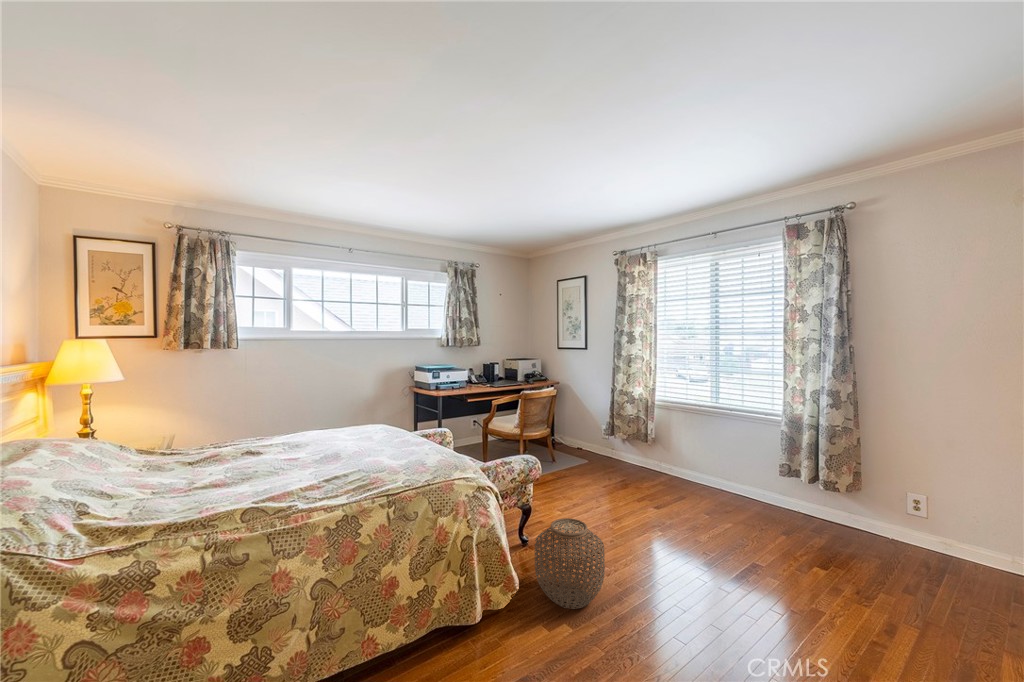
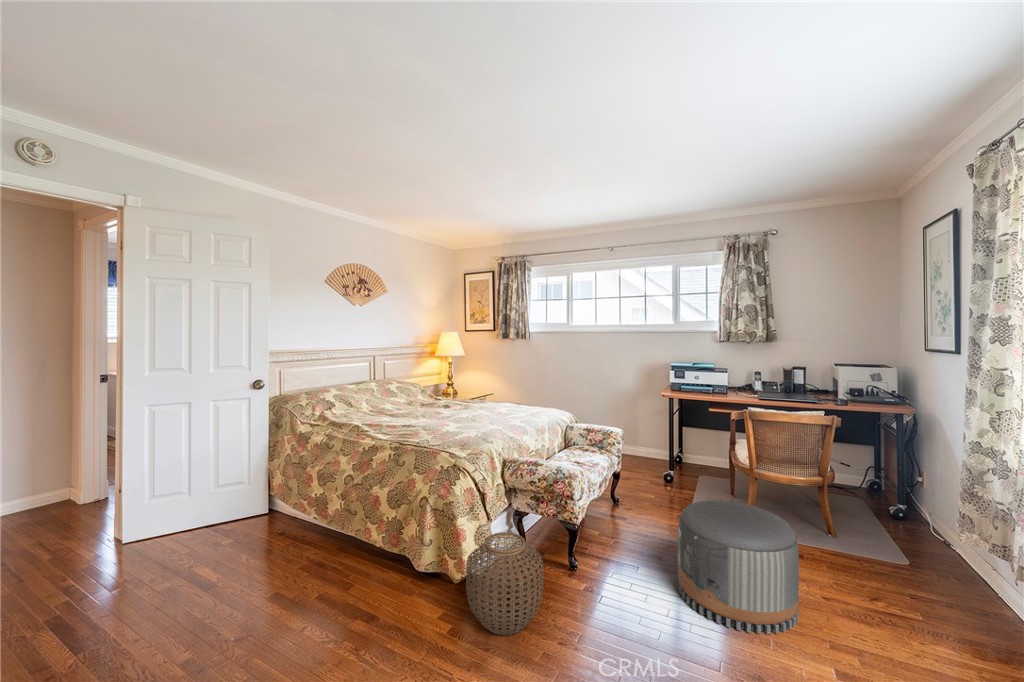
pouf: none [556,449,625,522] -> present [678,500,799,634]

